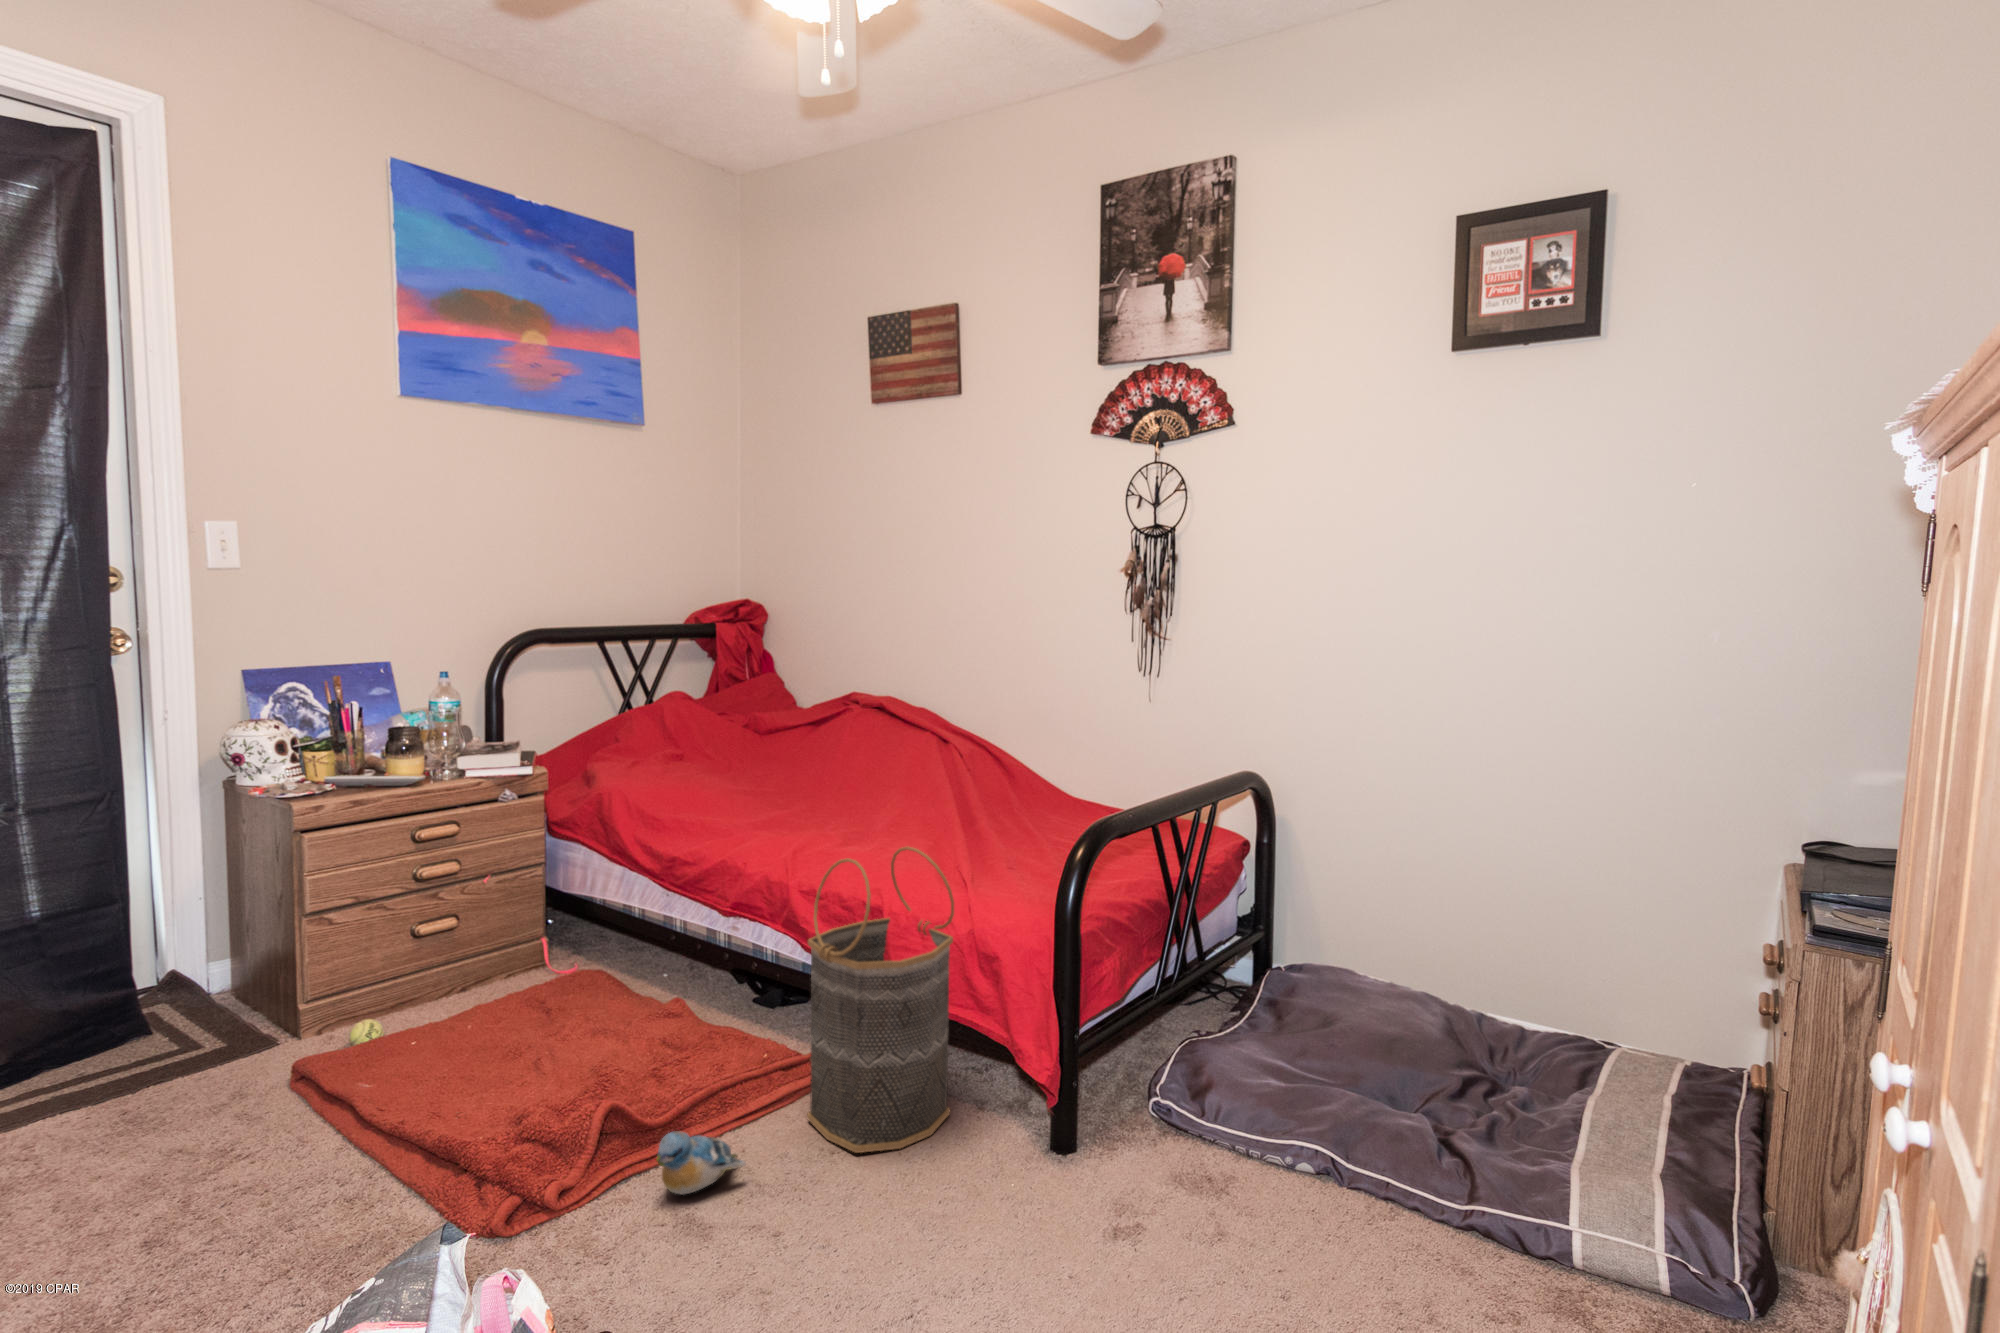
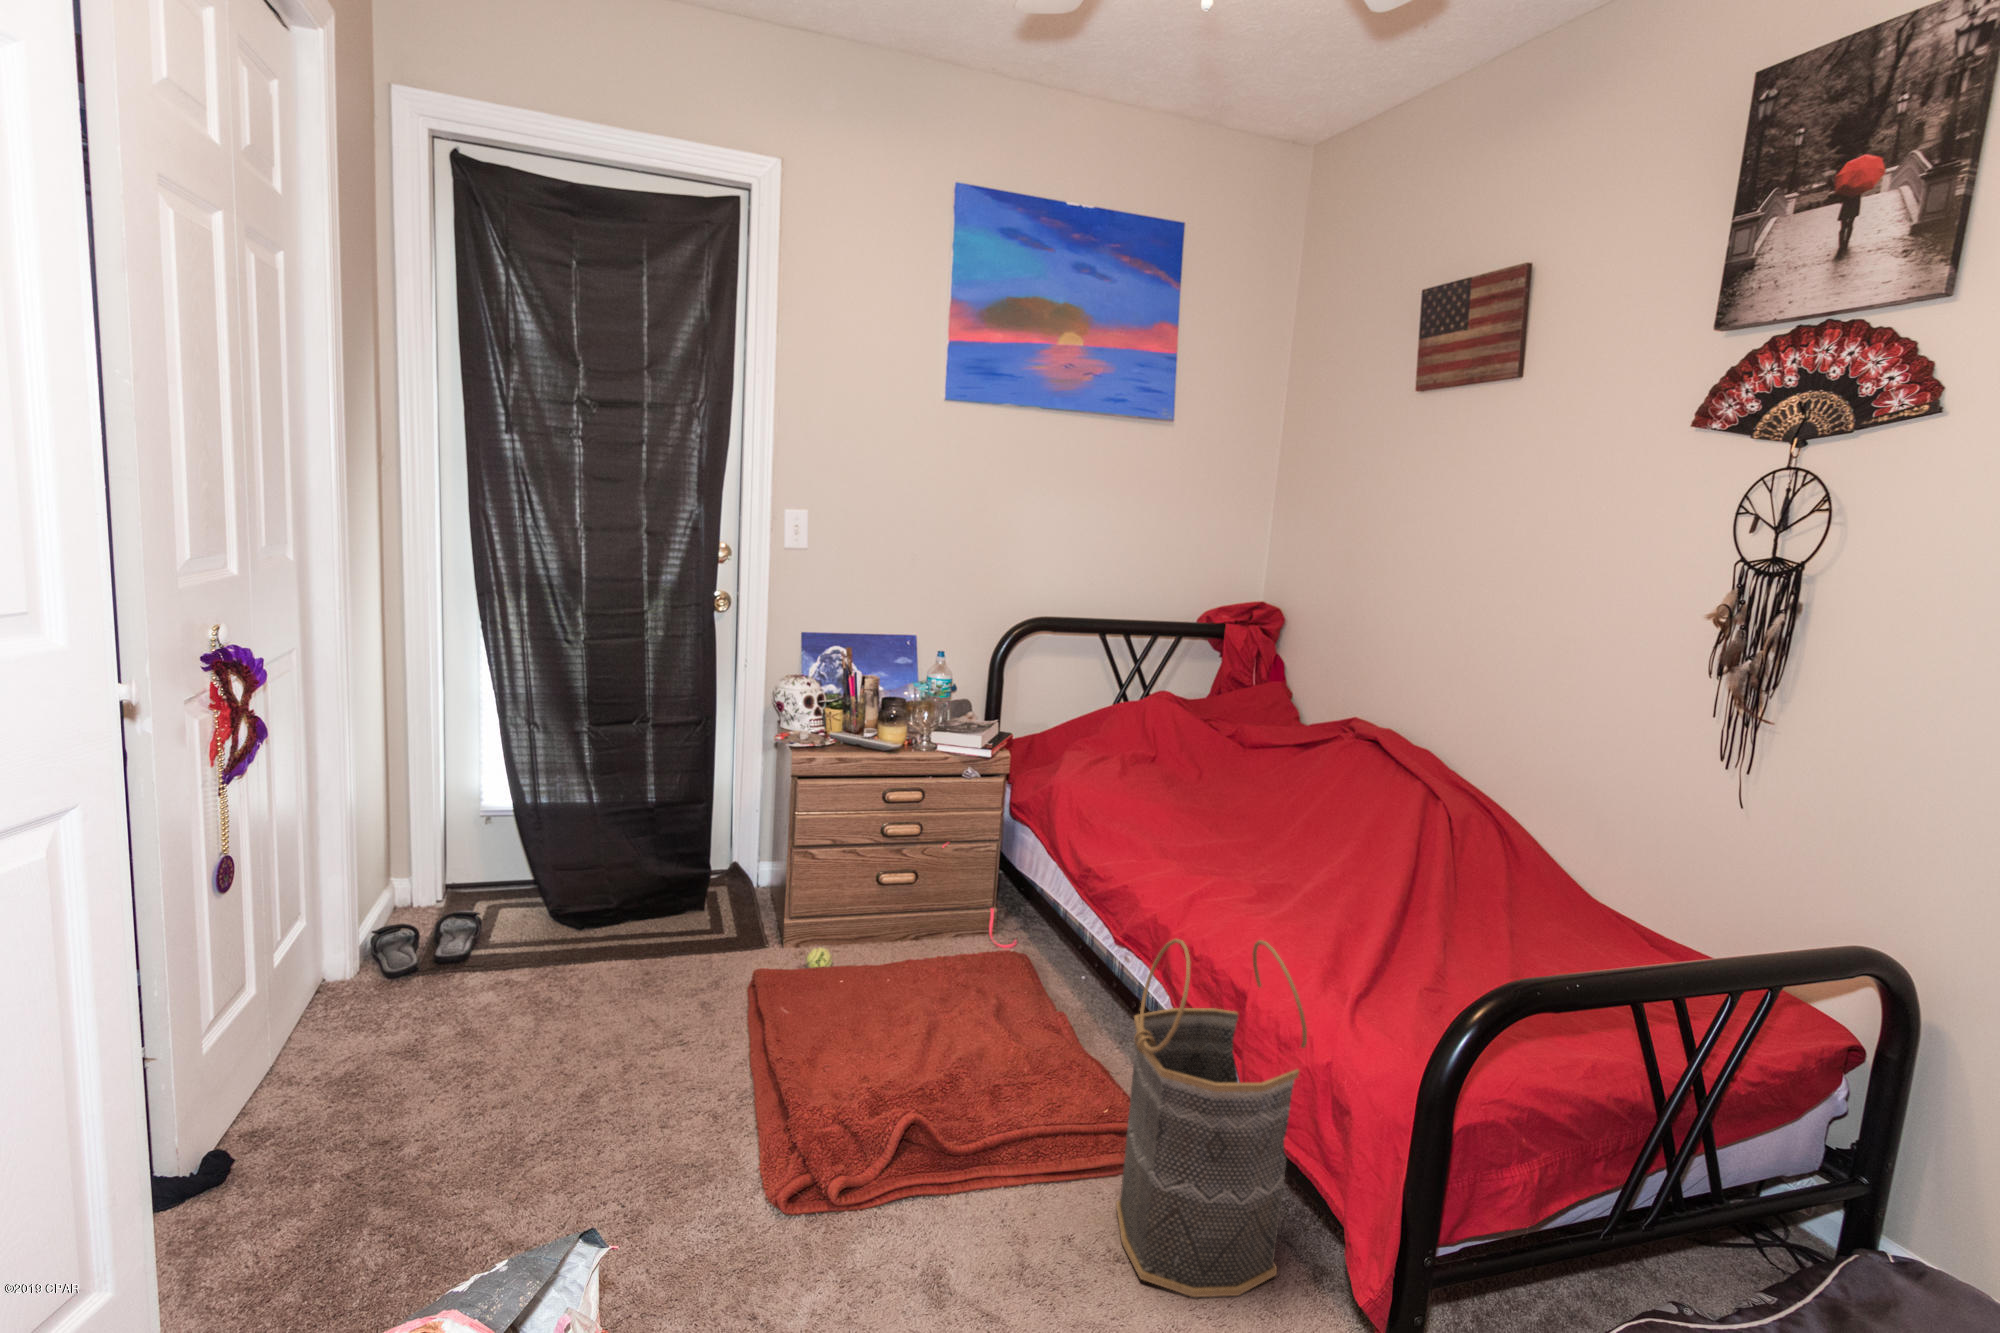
plush toy: present [656,1131,746,1194] -> none [922,1178,1019,1249]

